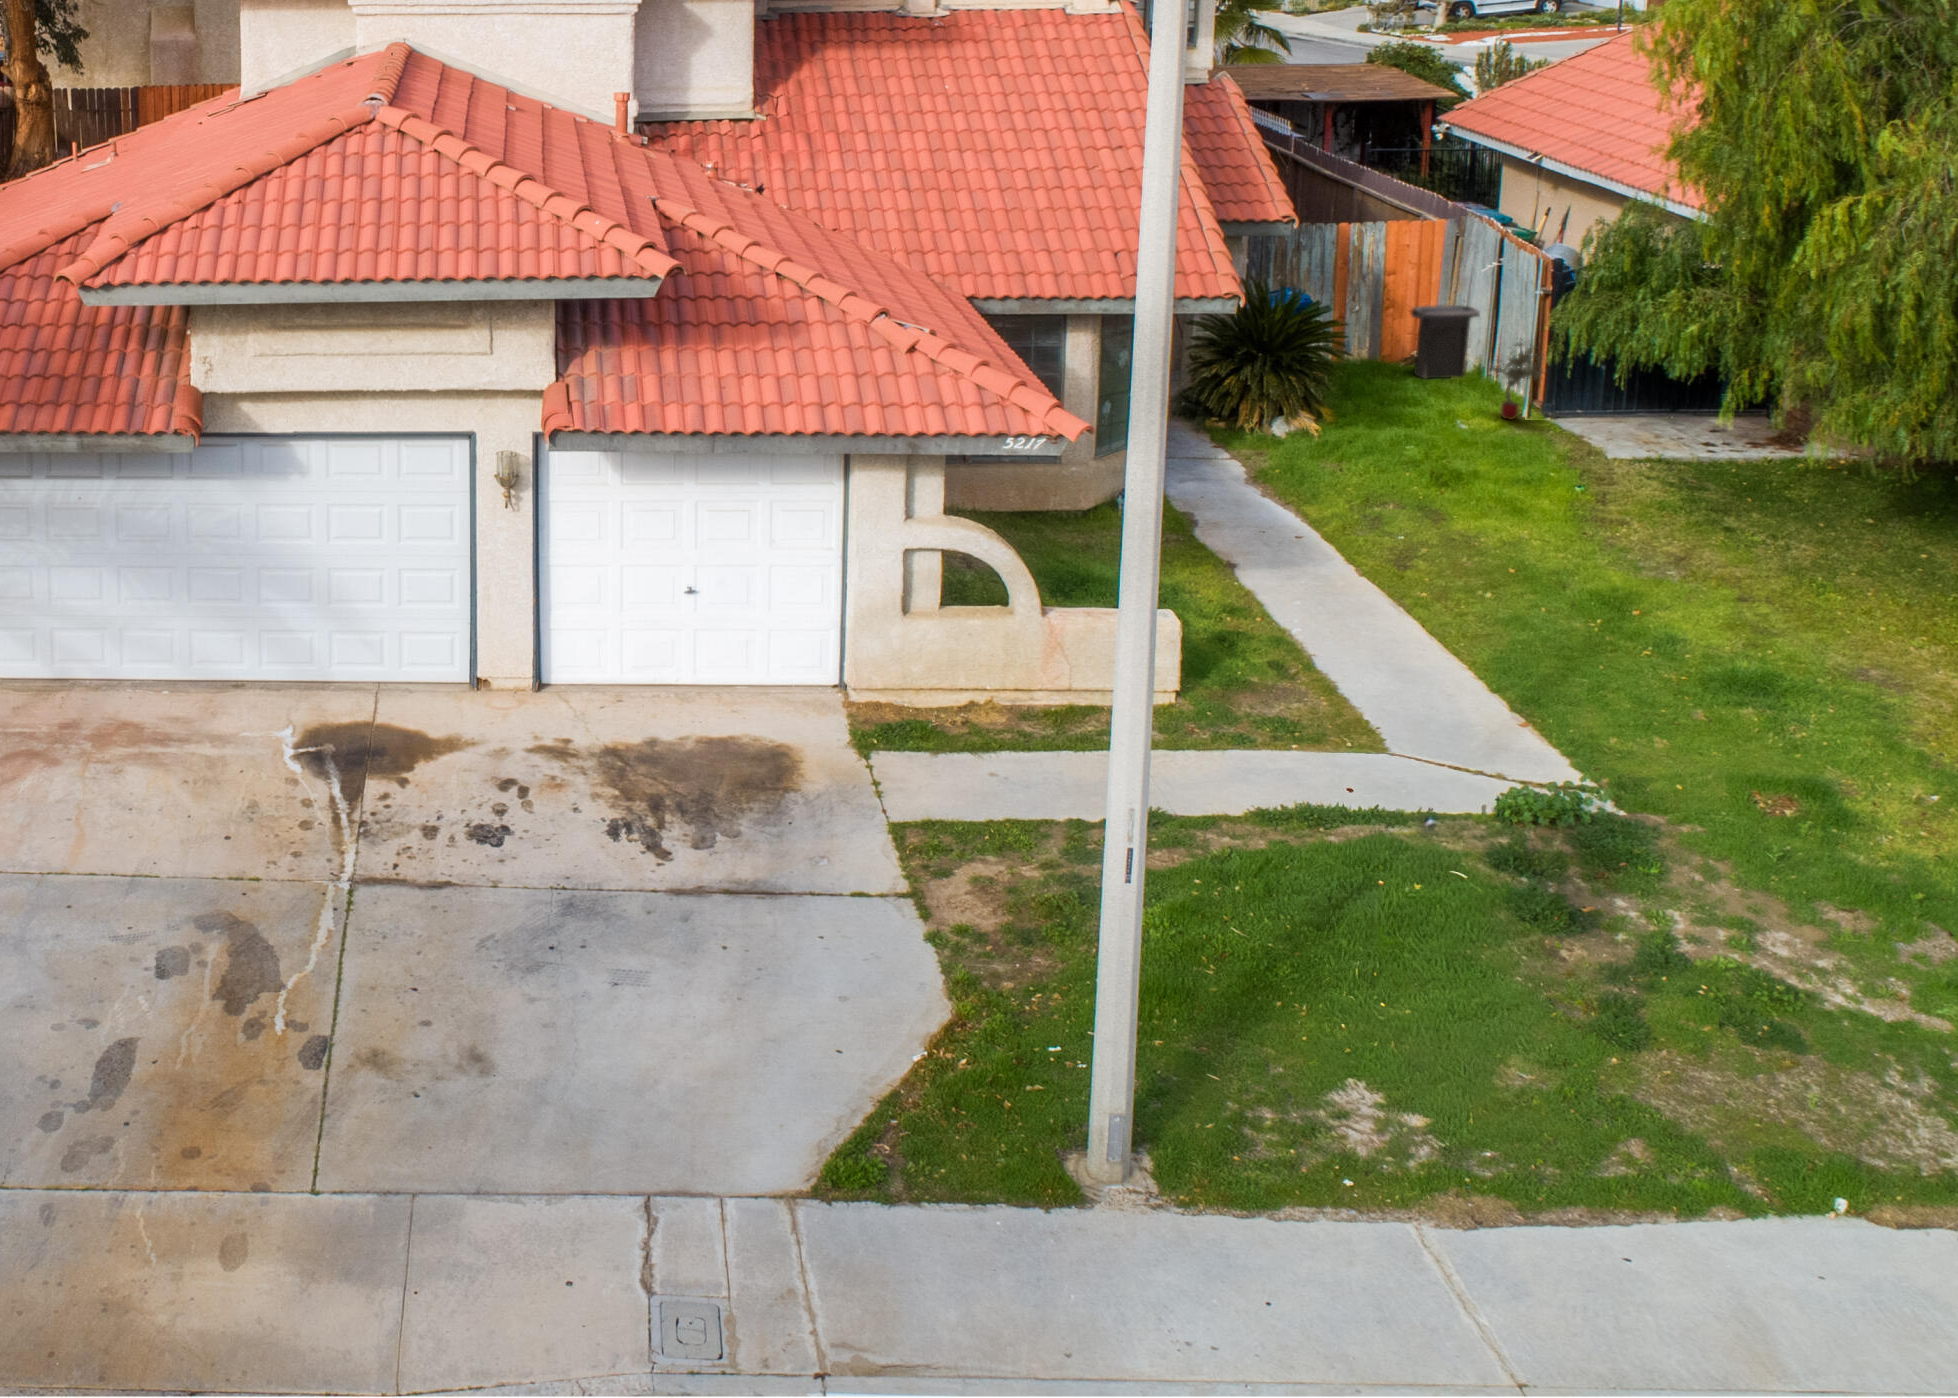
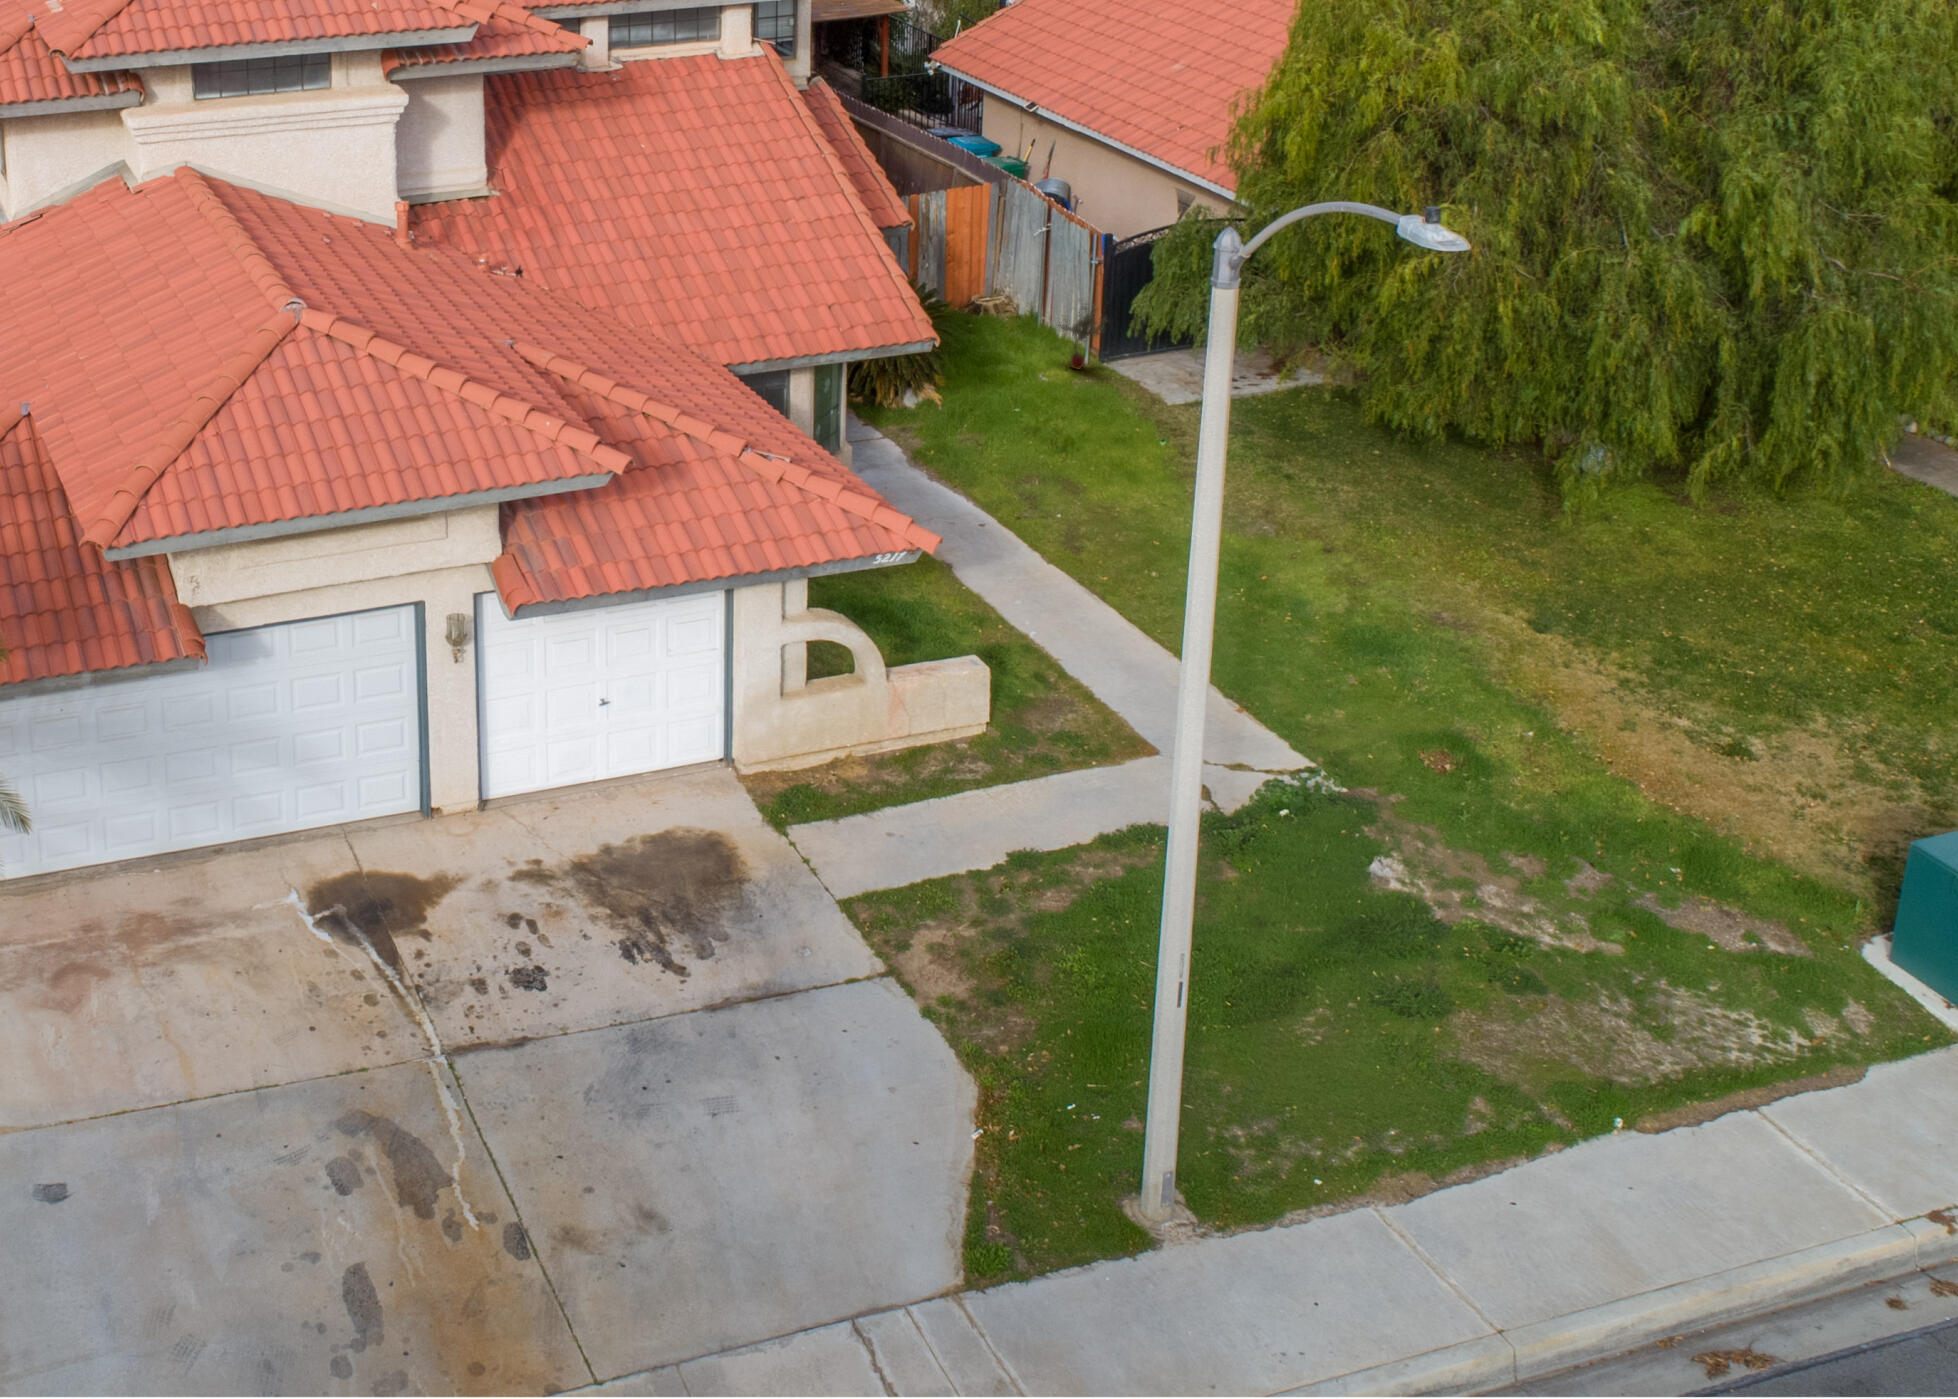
trash can: present [1411,305,1480,379] -> none [980,262,1033,328]

